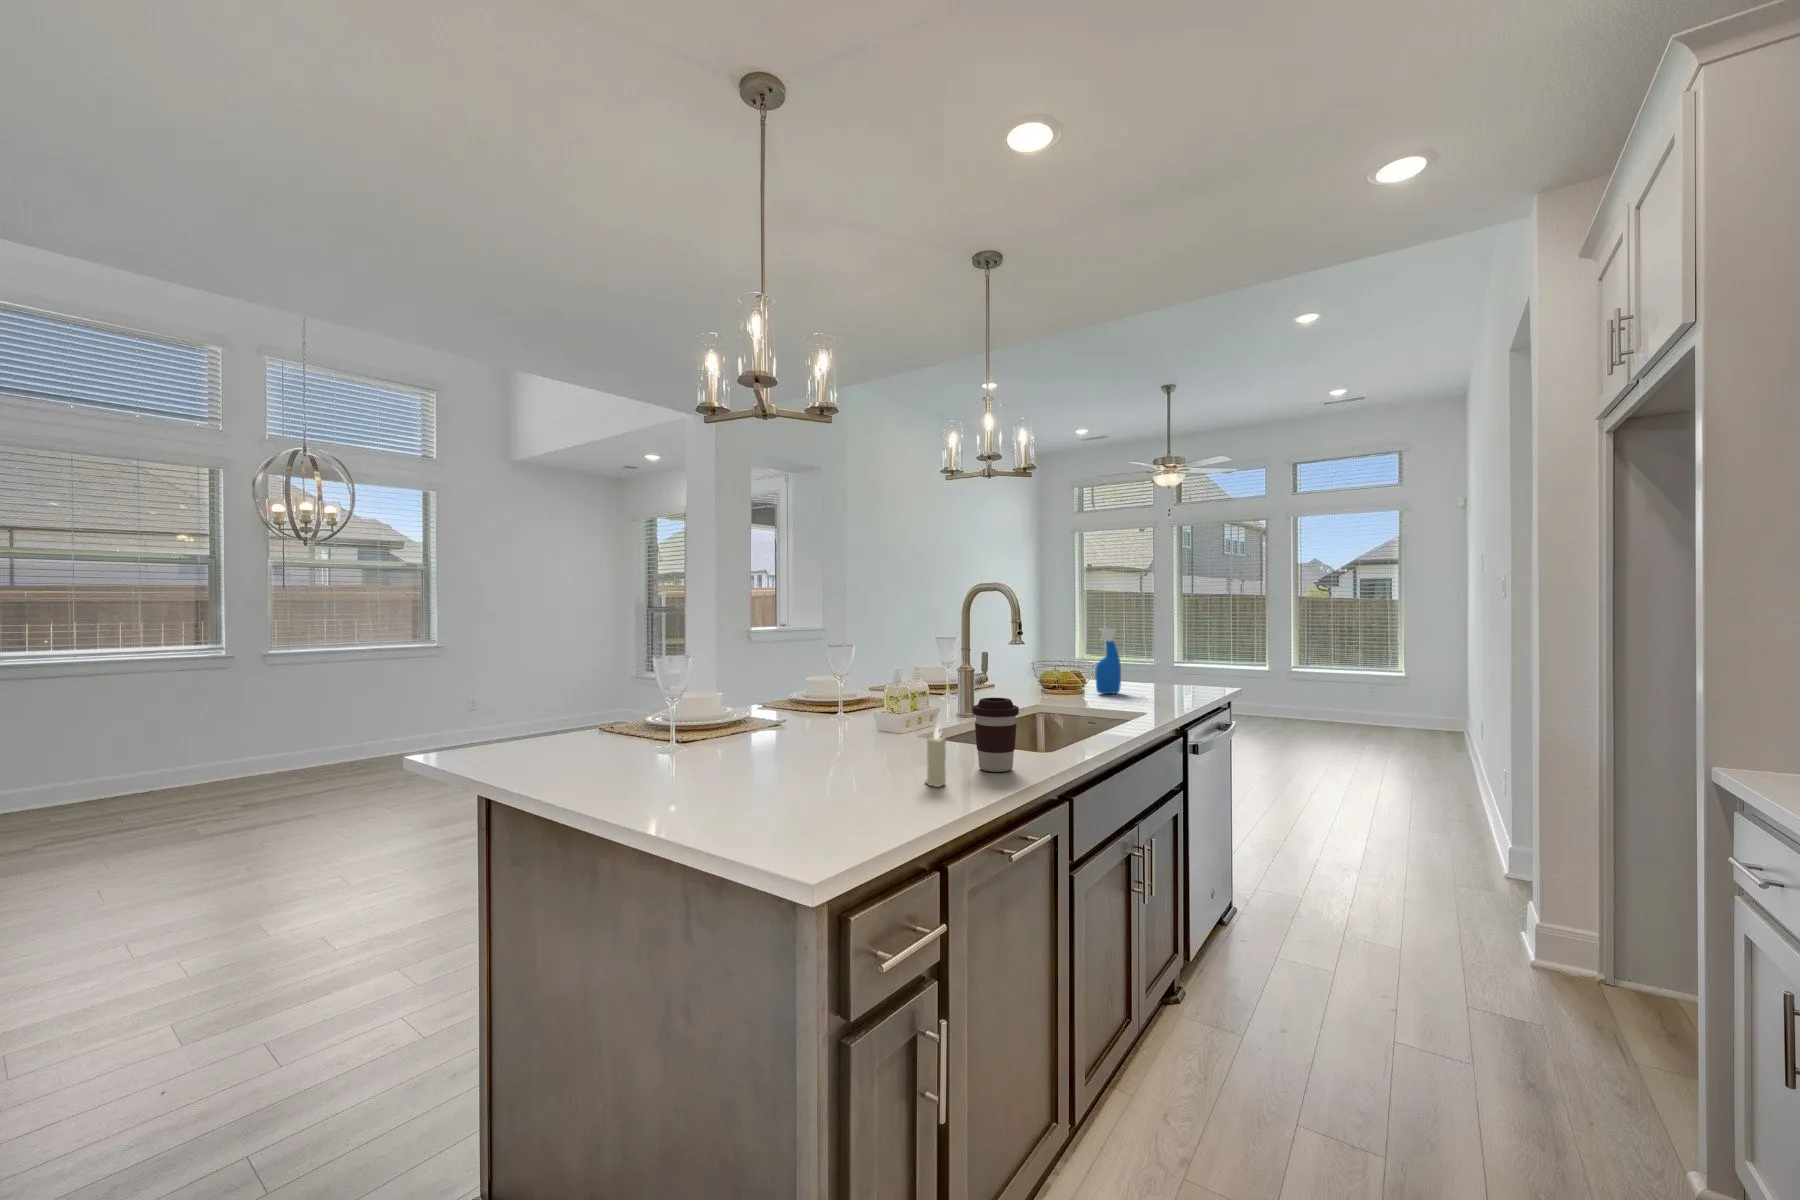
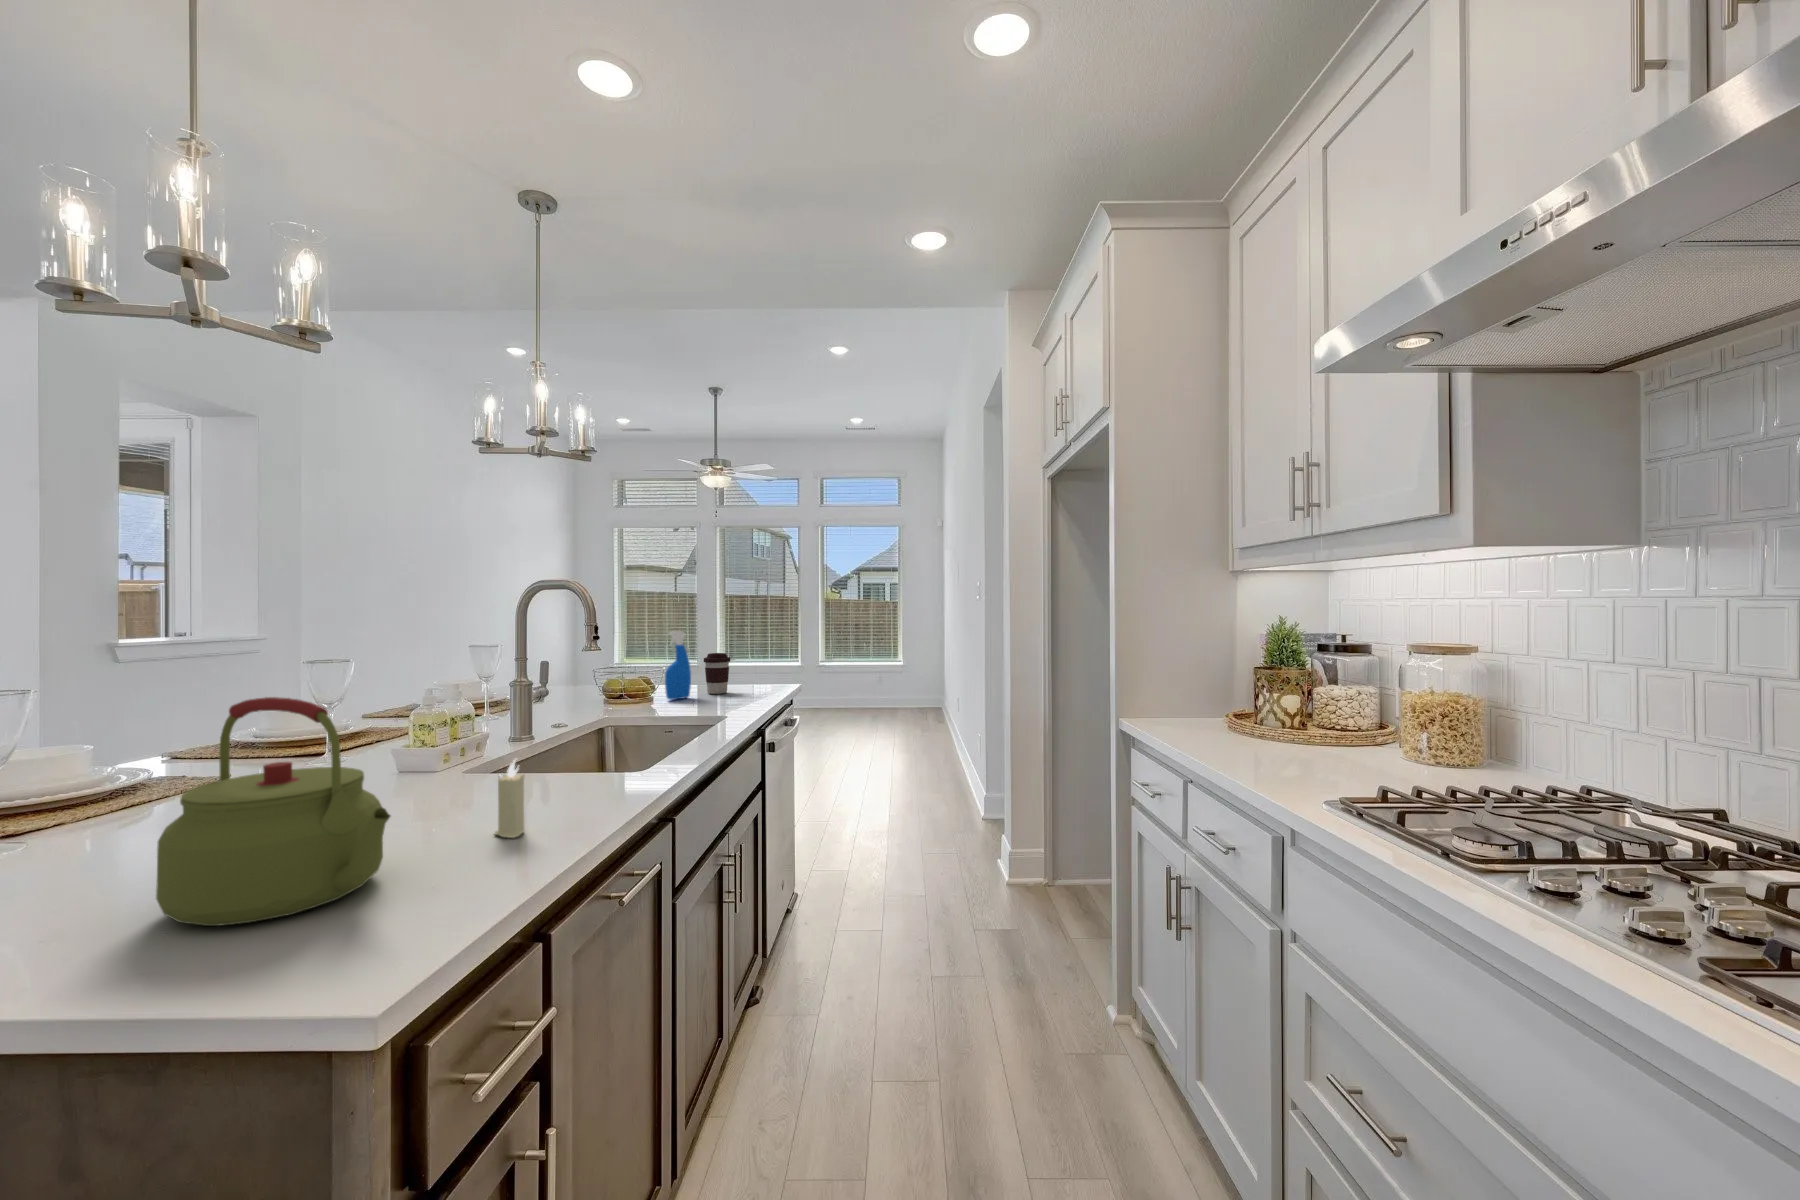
kettle: none [732,662,849,810] -> present [156,697,390,926]
coffee cup: present [973,698,1019,772] -> present [704,653,730,694]

